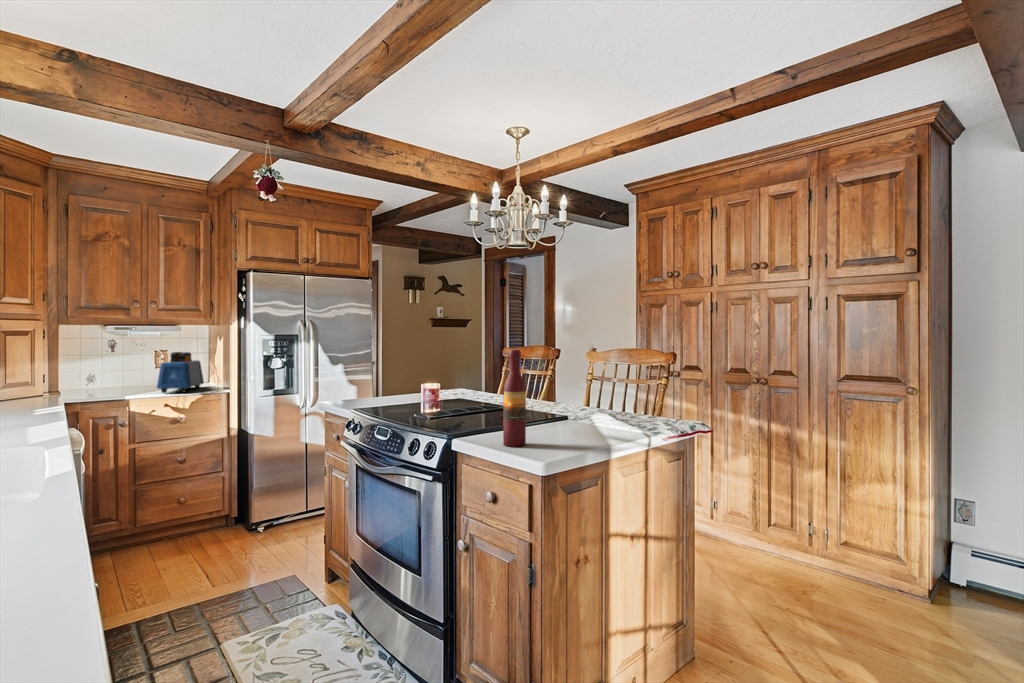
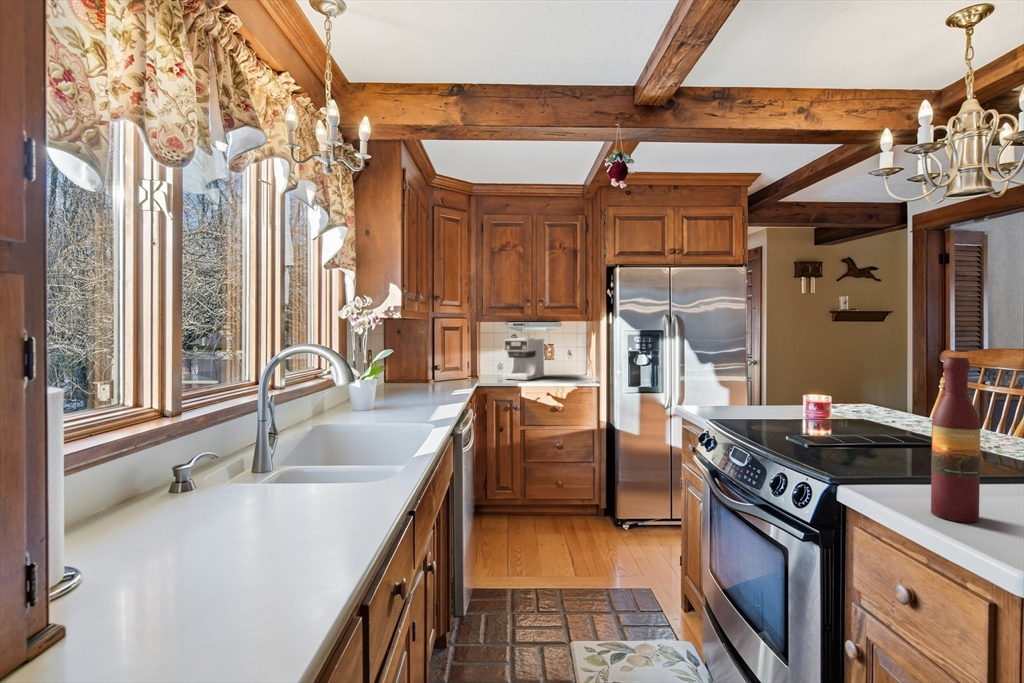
coffee maker: none [100,343,156,391] -> present [503,338,544,380]
toaster: present [157,352,204,393] -> none [540,347,580,384]

